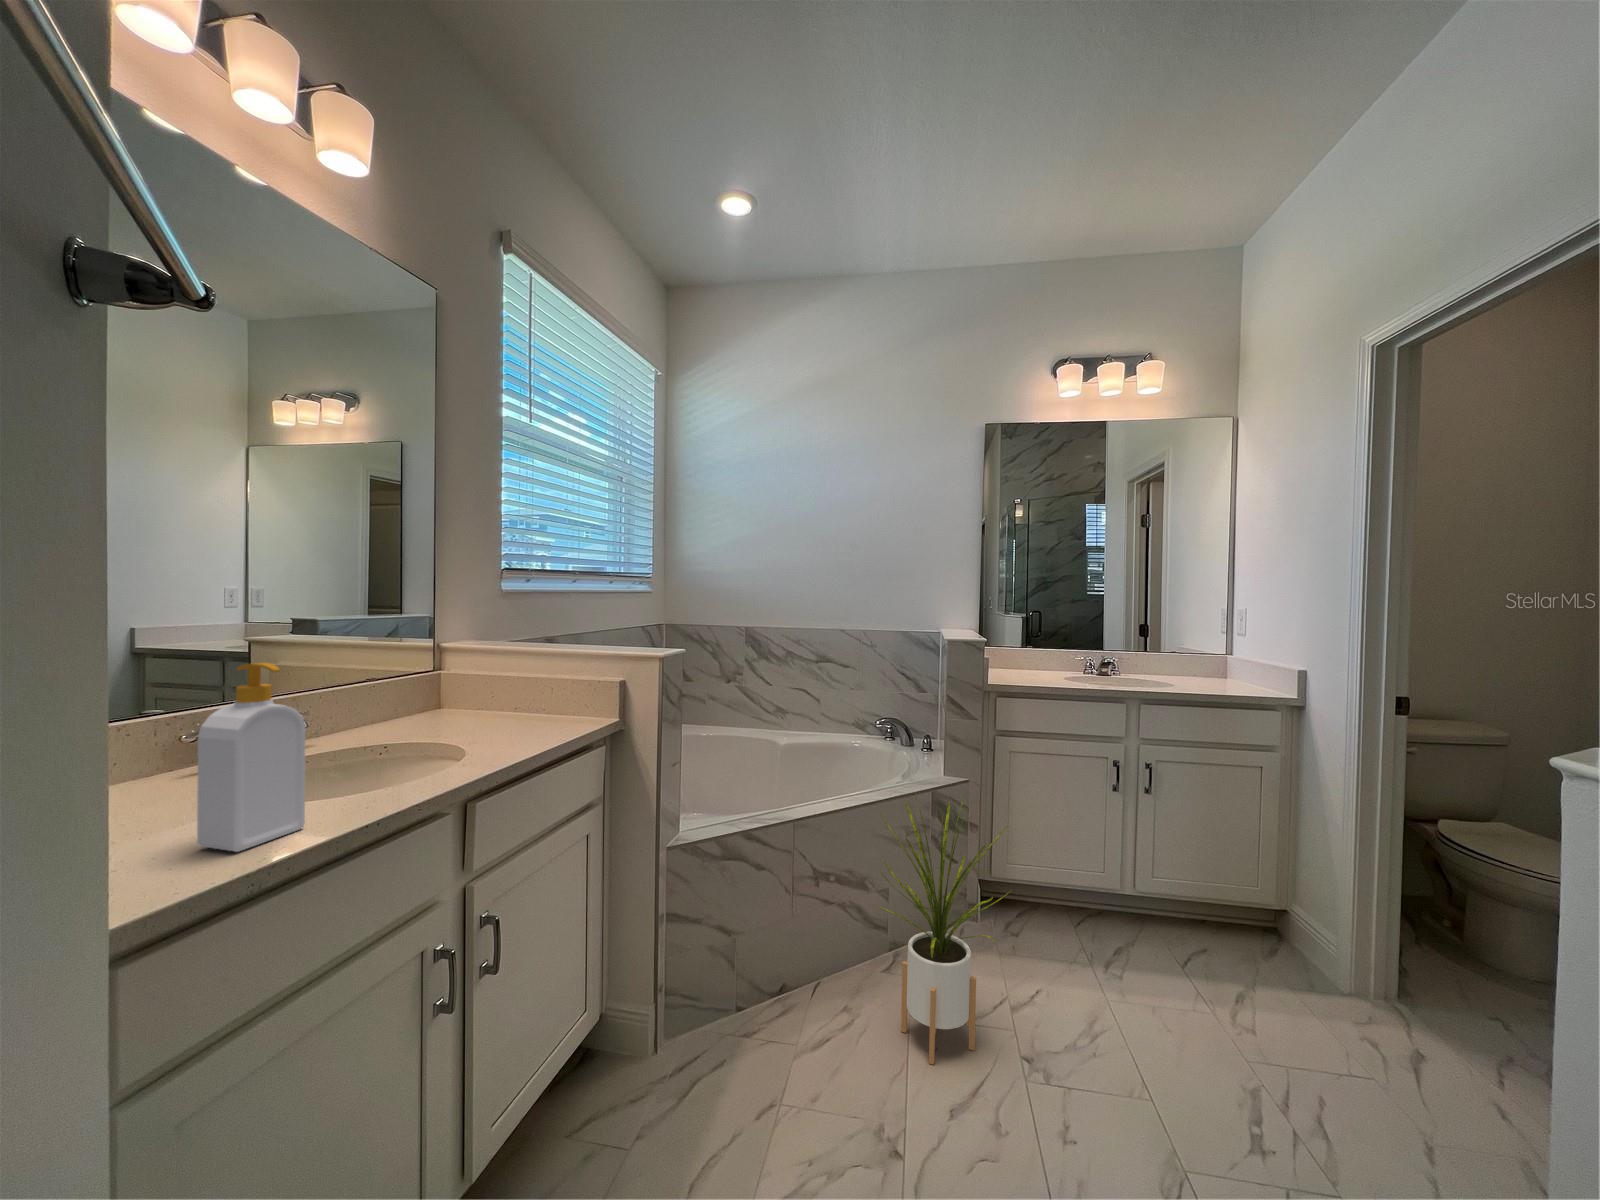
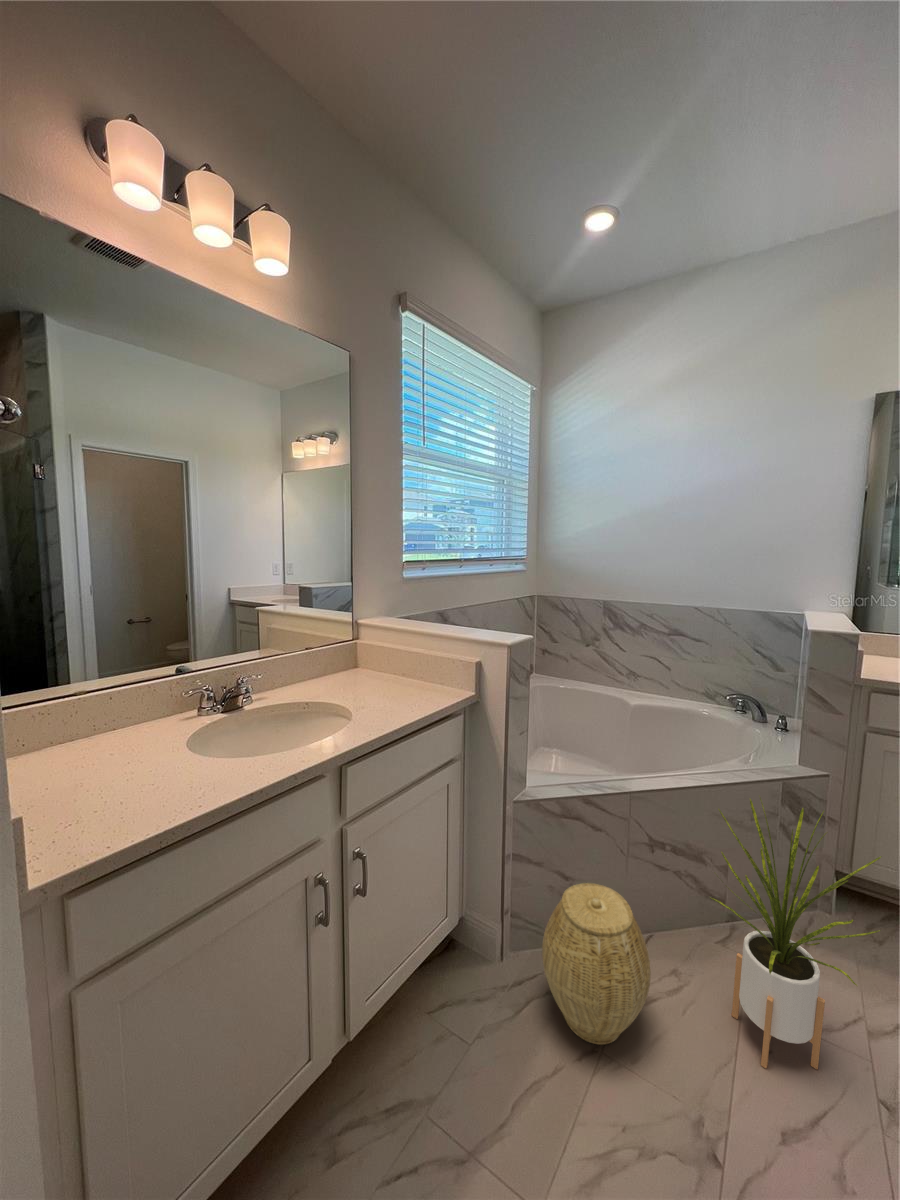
soap bottle: present [197,662,305,852] -> none [141,670,213,809]
woven basket: none [709,923,826,1101] -> present [542,883,651,1045]

